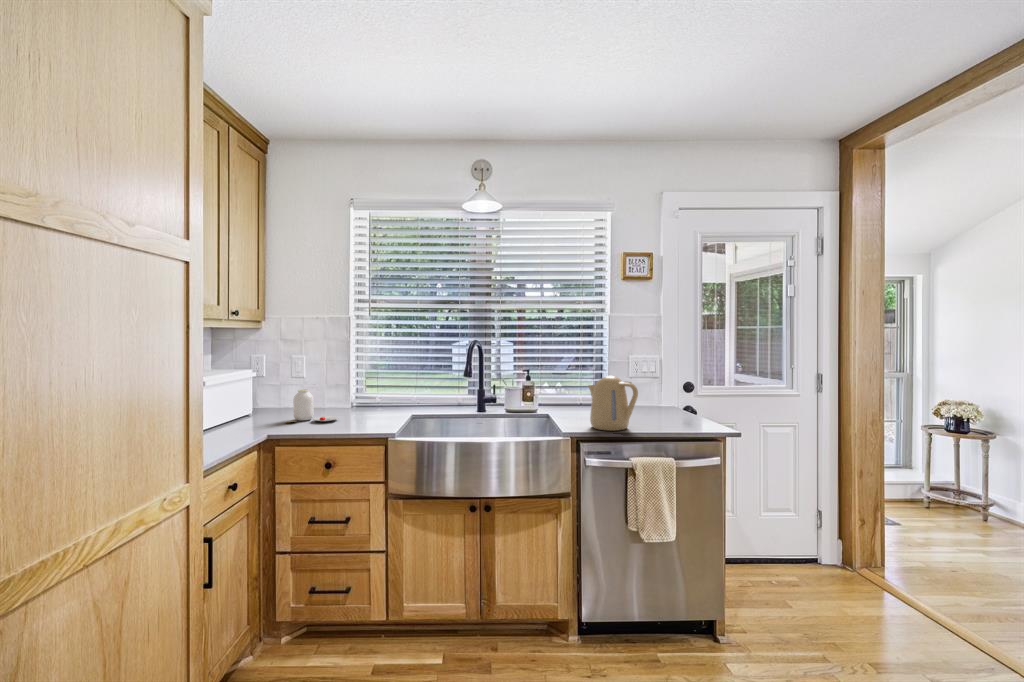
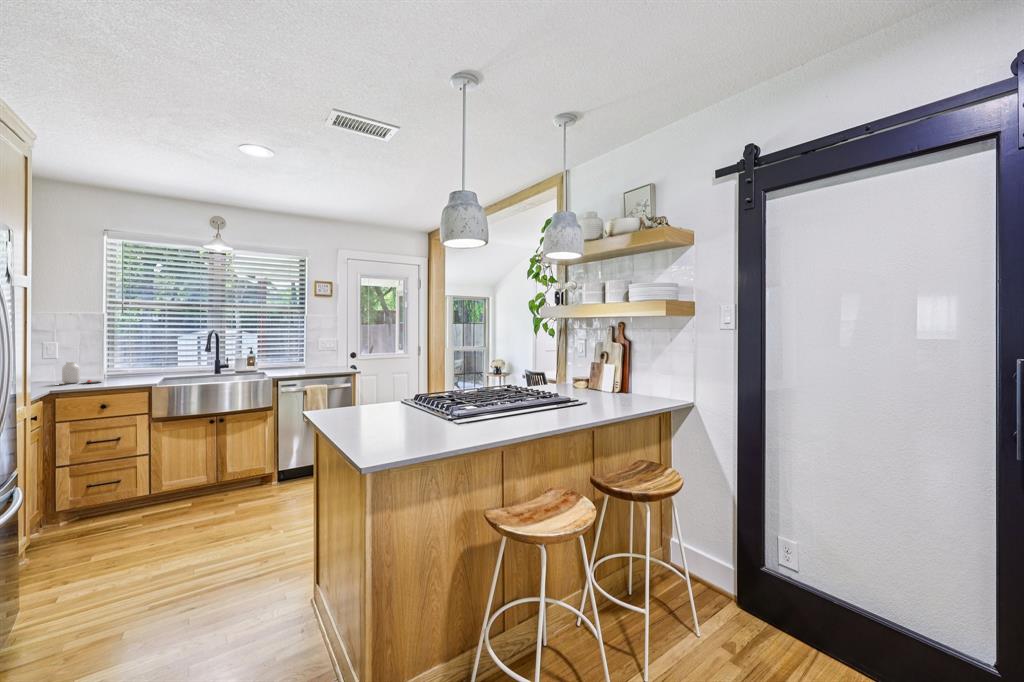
kettle: present [588,376,638,431] -> none [288,347,317,377]

